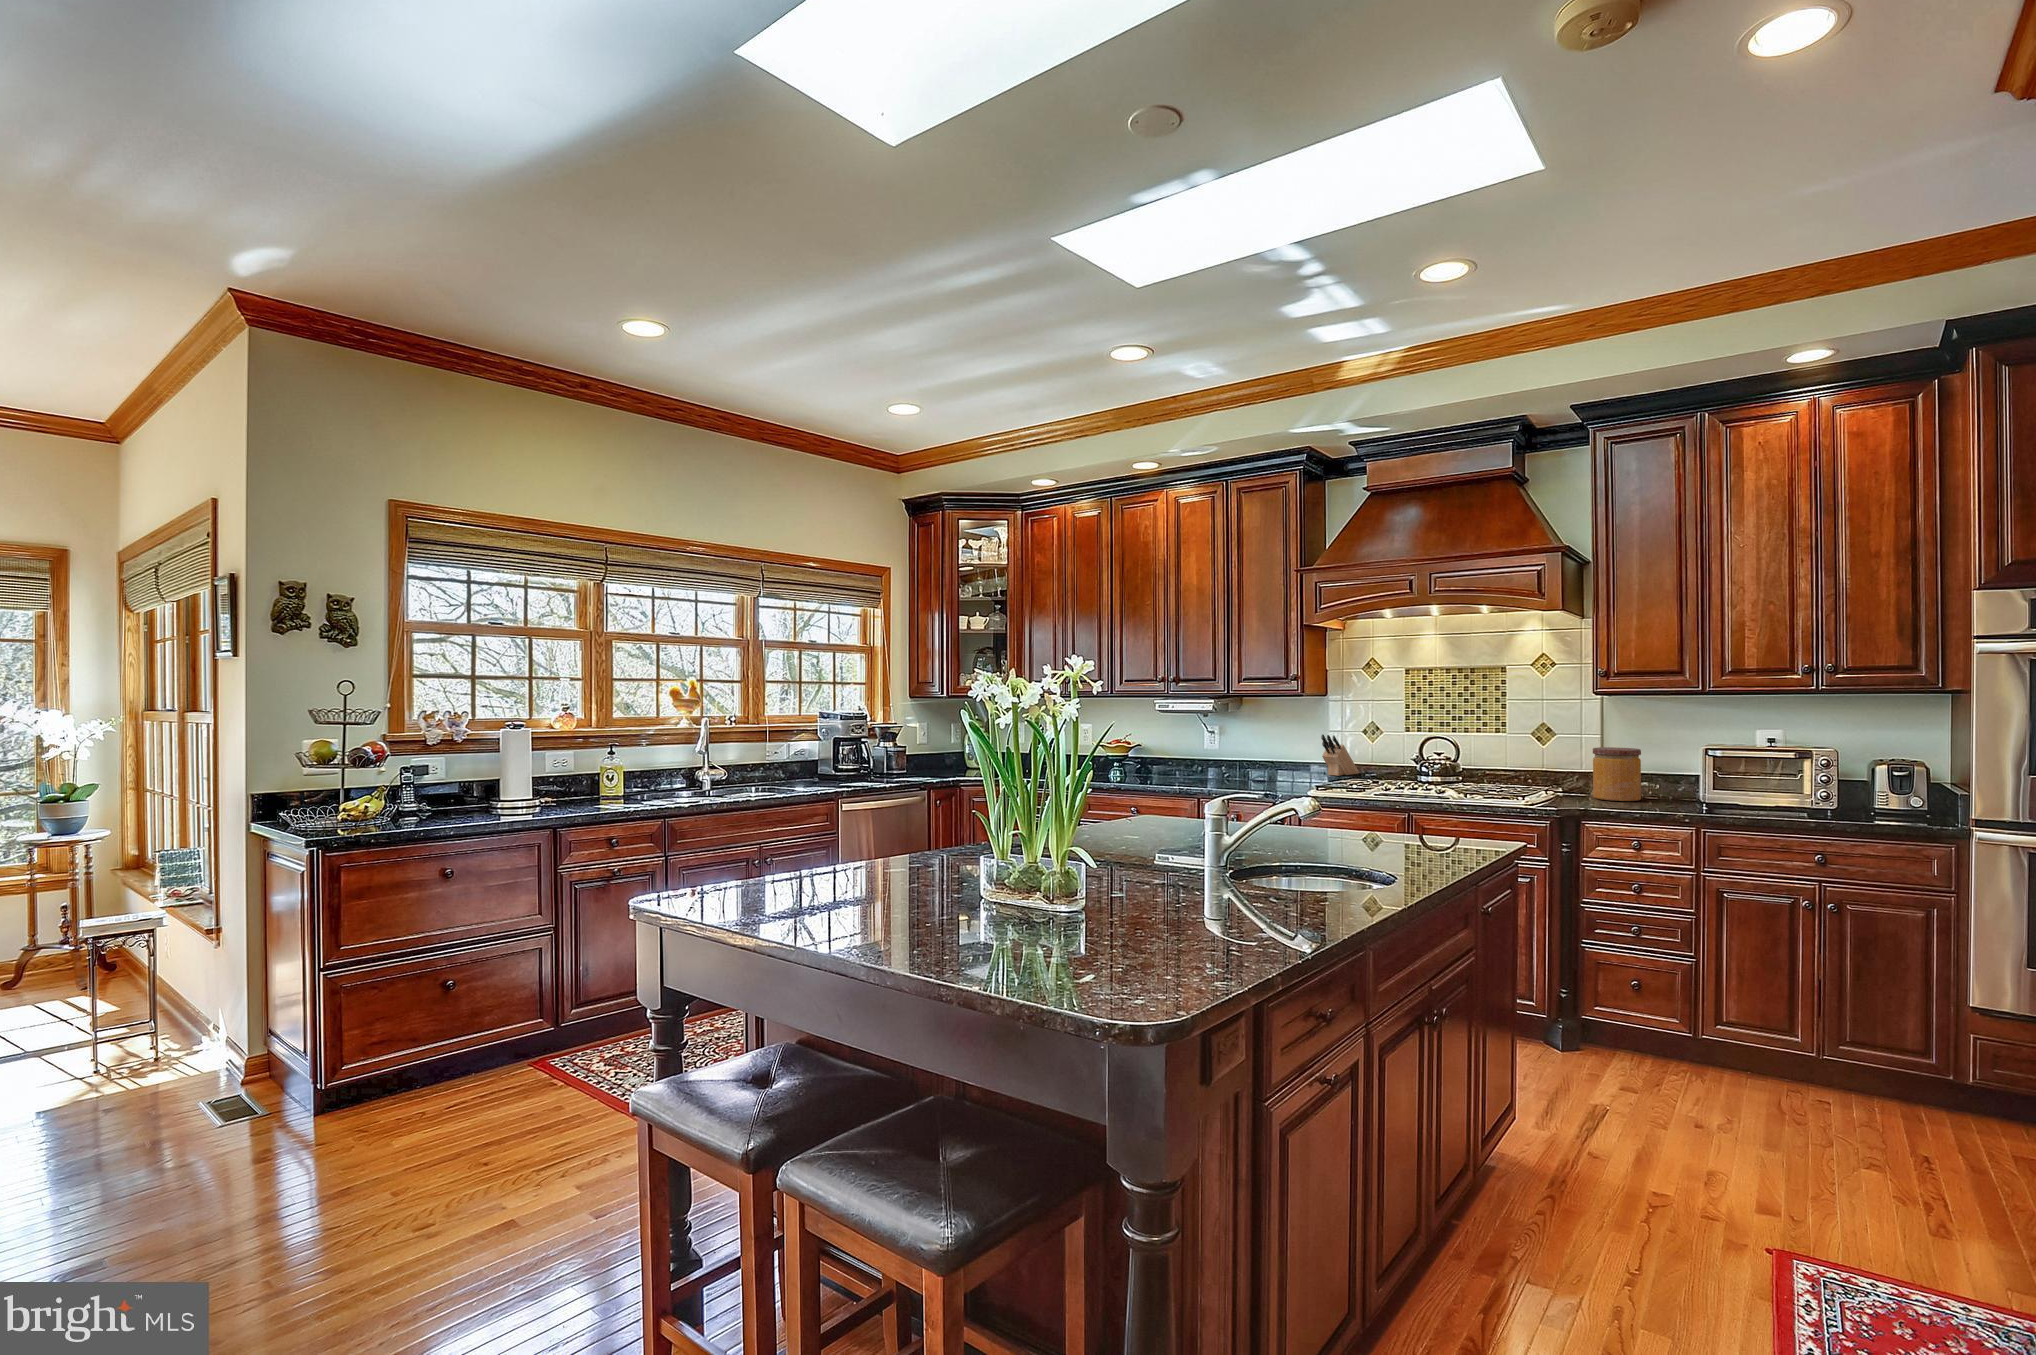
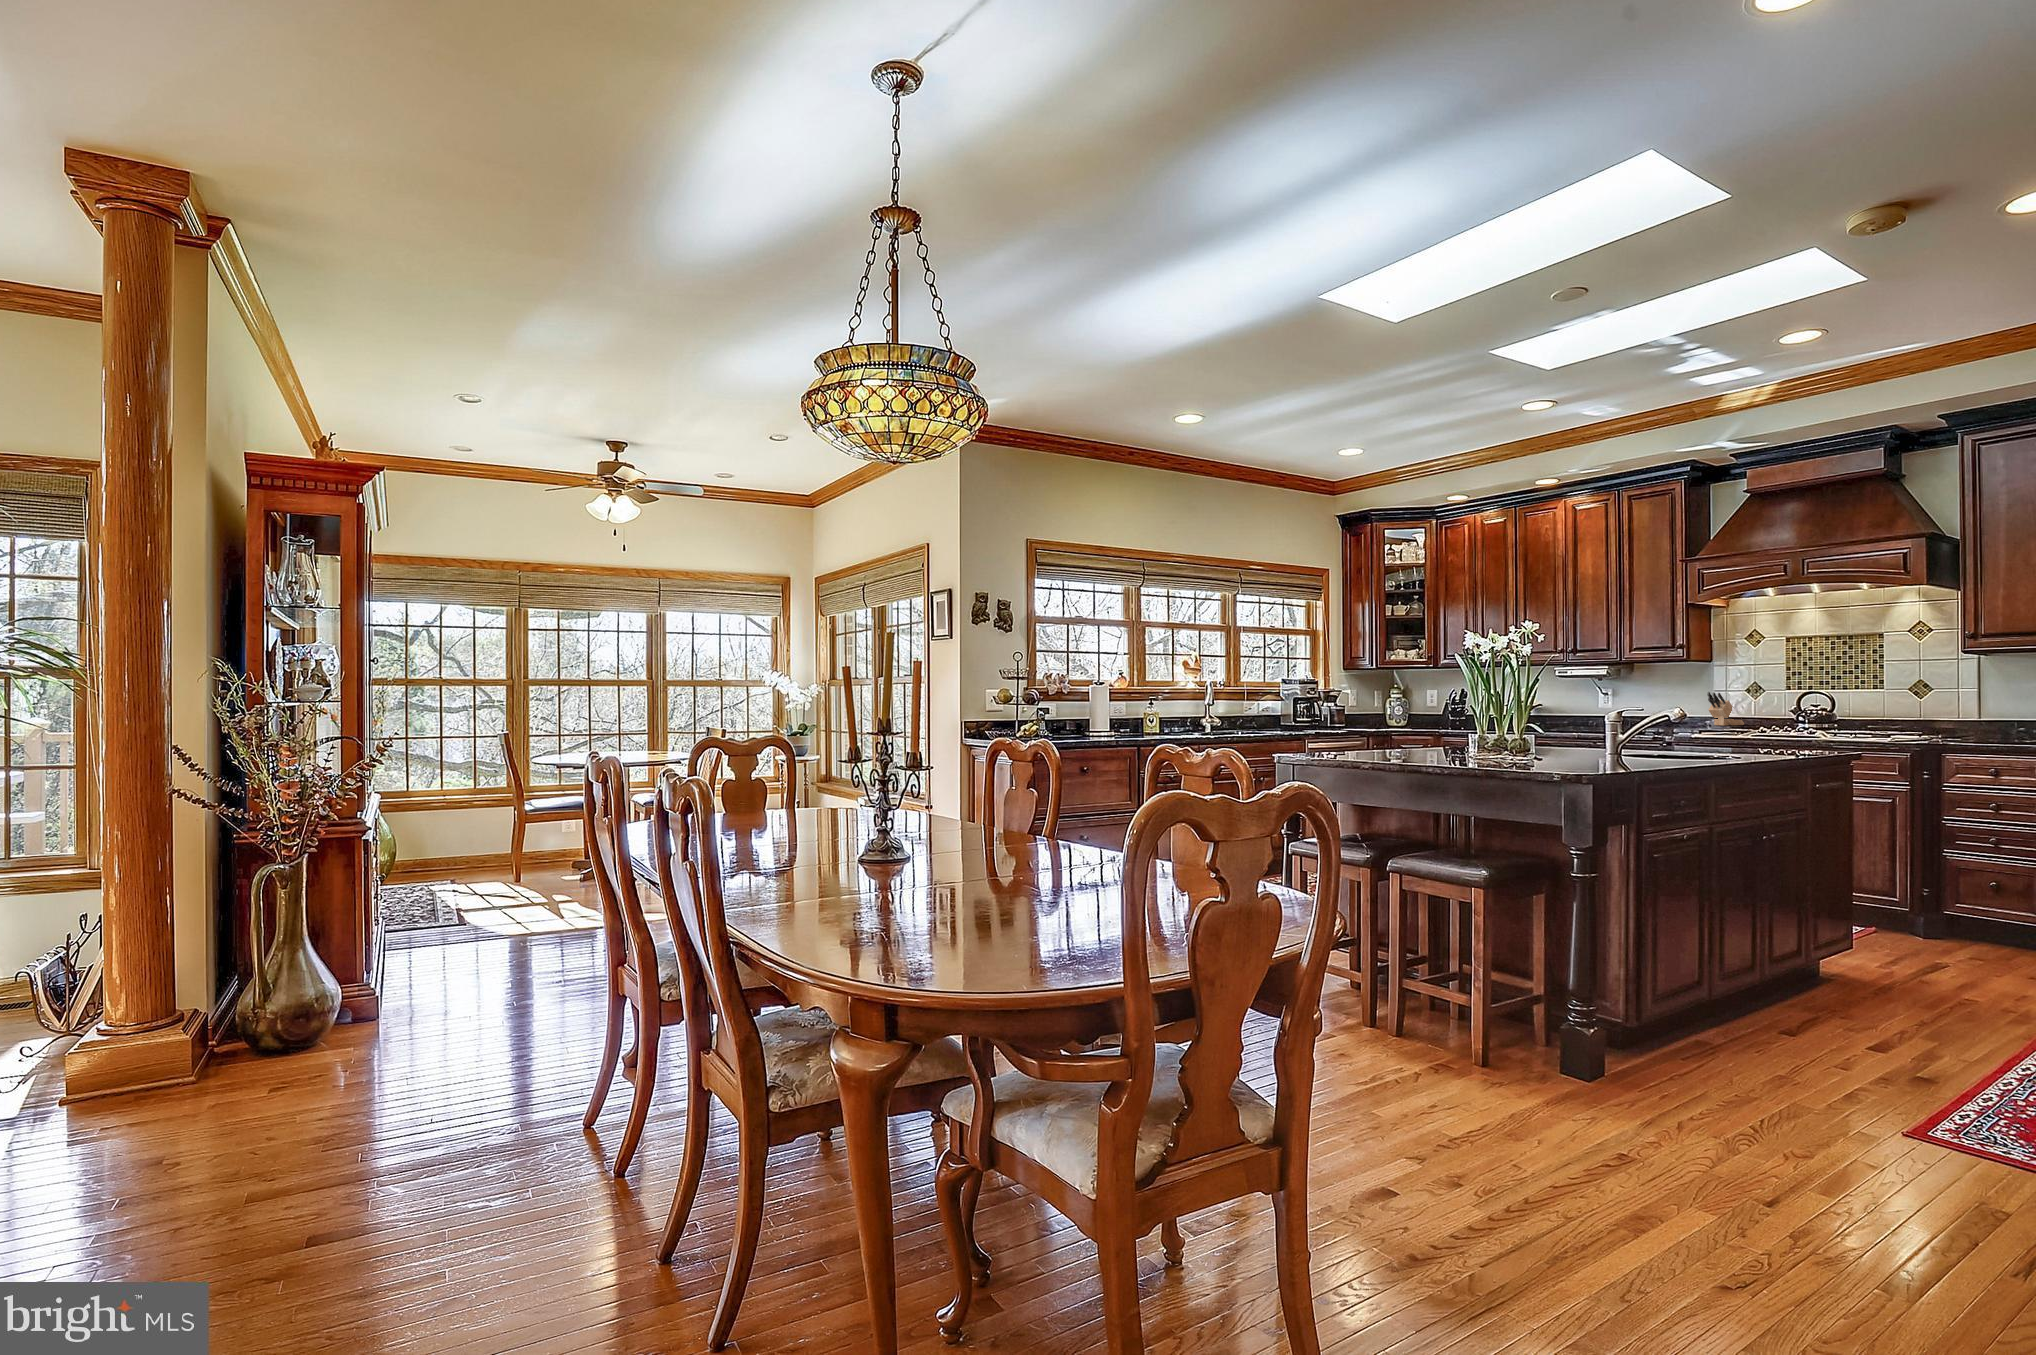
jar: present [1593,747,1641,801] -> none [1958,696,2005,738]

